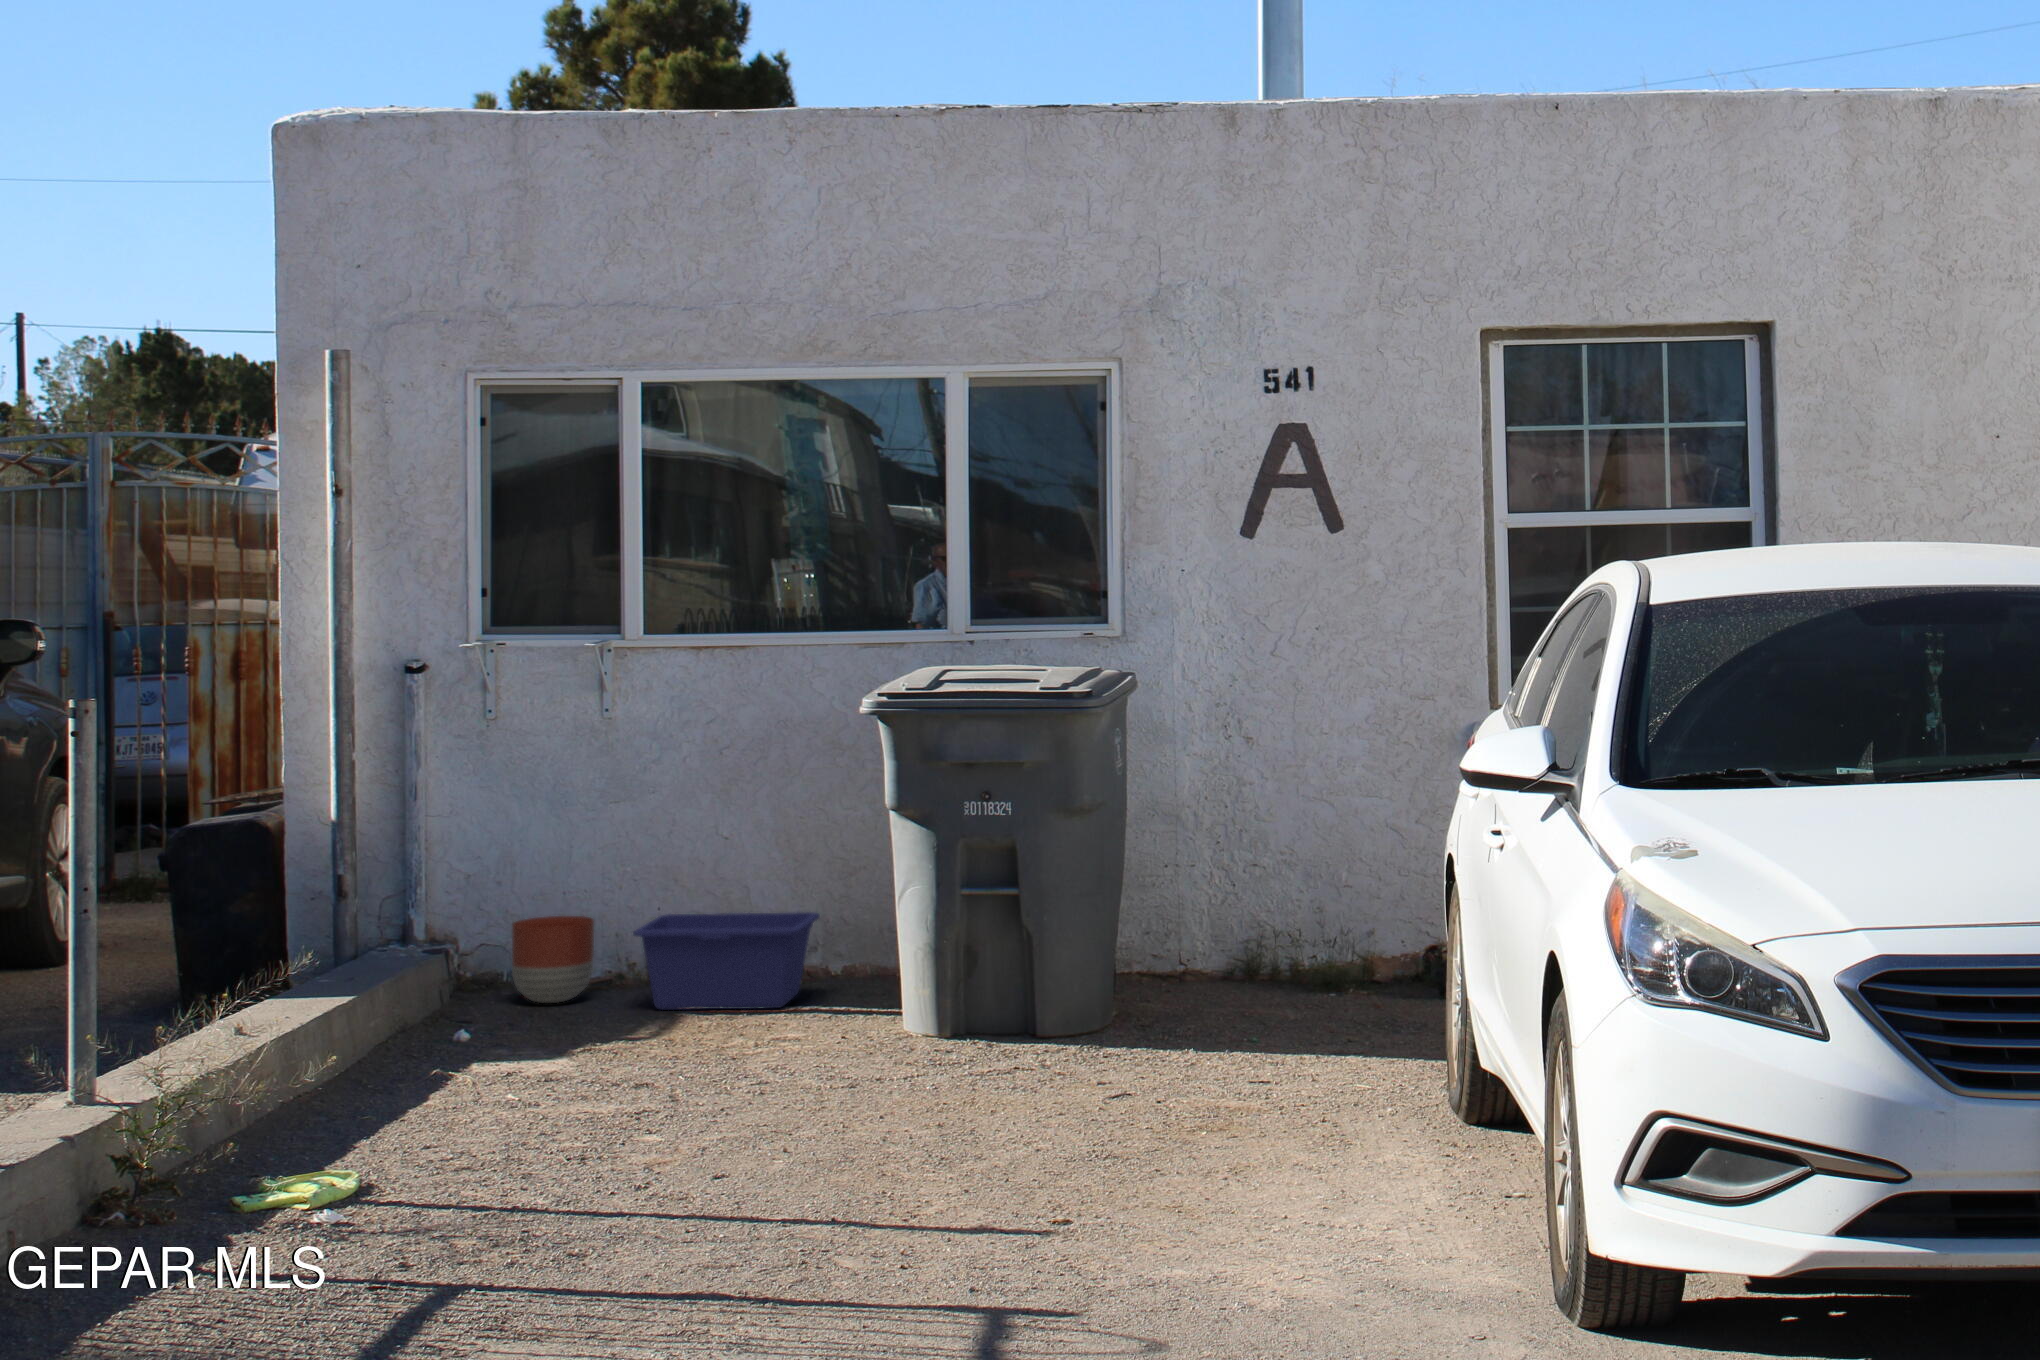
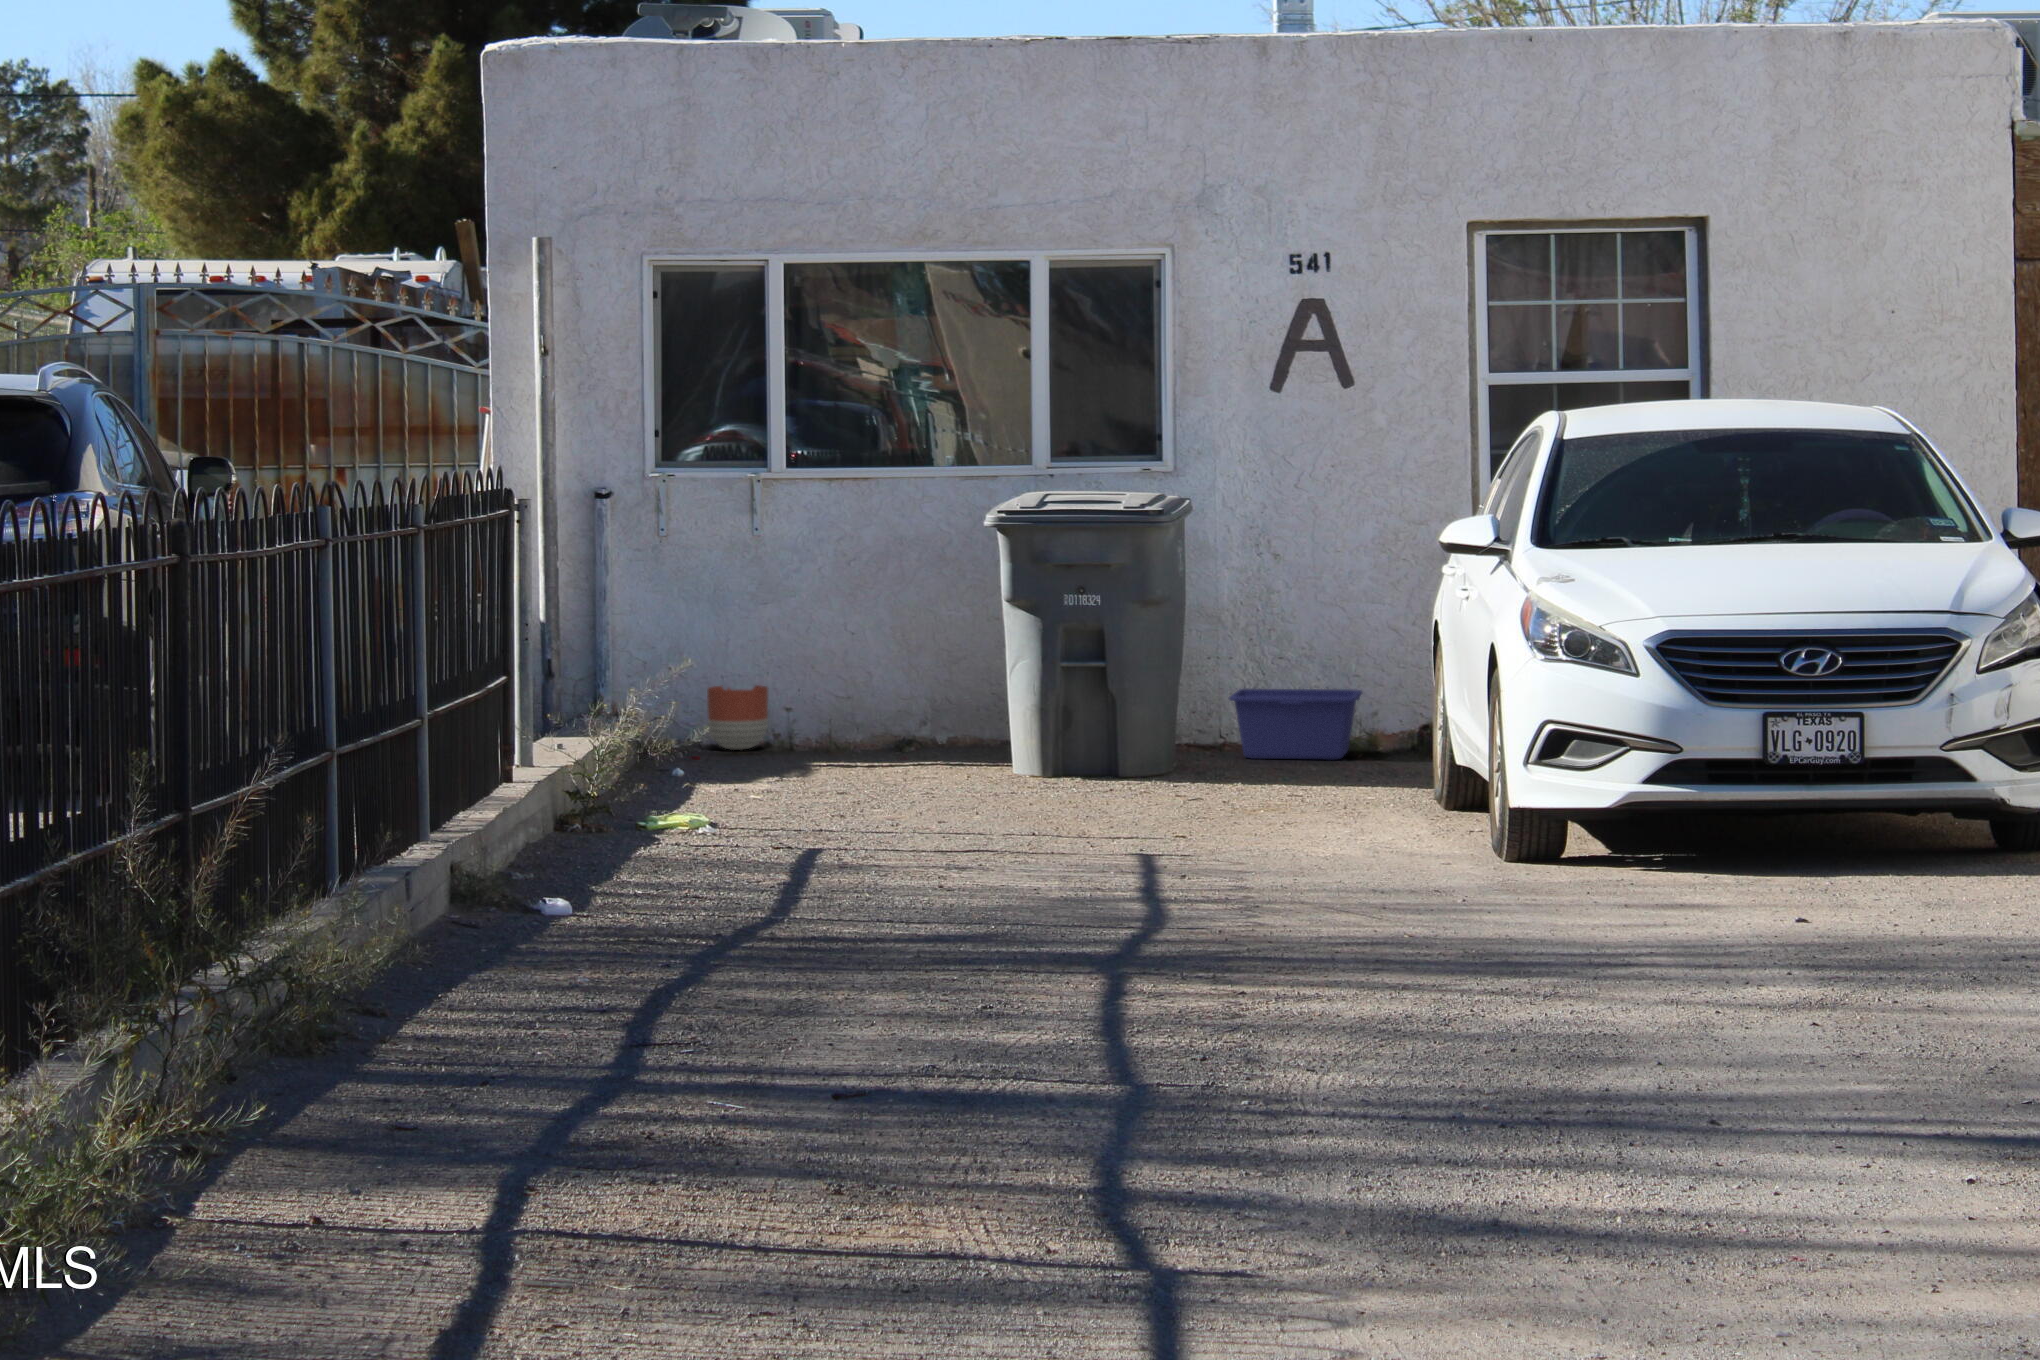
storage bin: present [633,912,820,1010] -> present [1229,689,1362,760]

